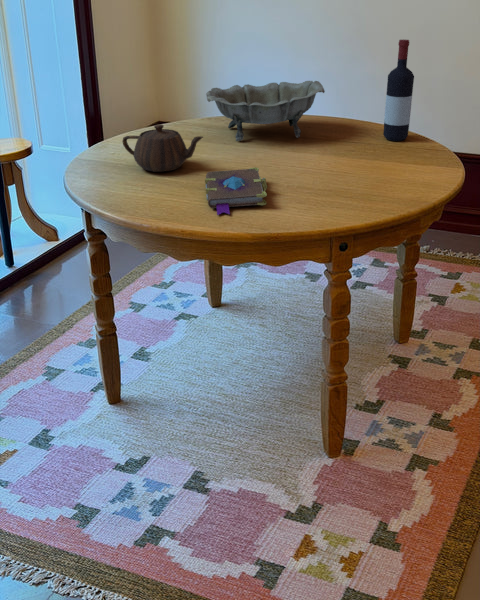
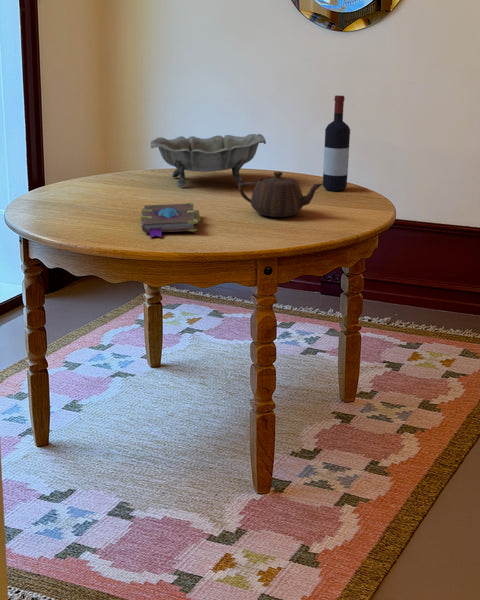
teapot: present [122,125,203,172] -> present [239,172,323,217]

